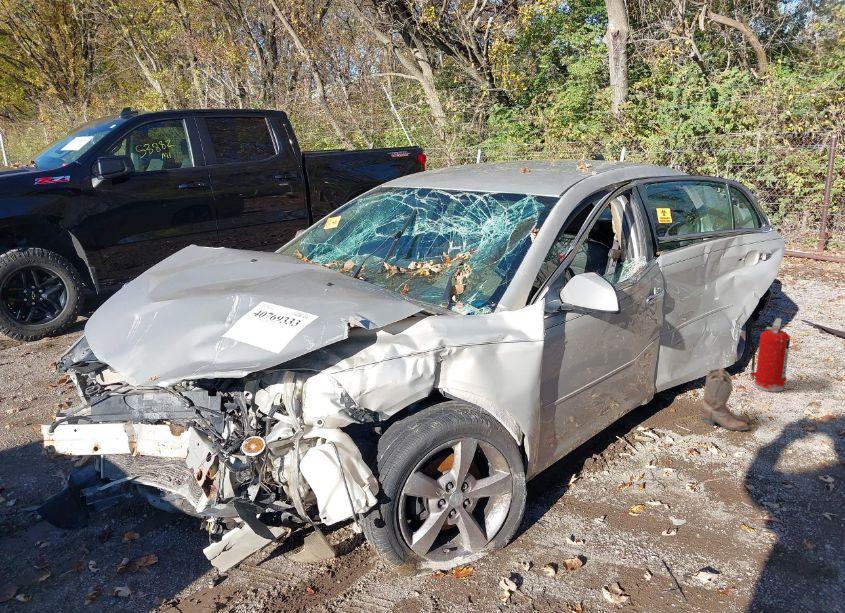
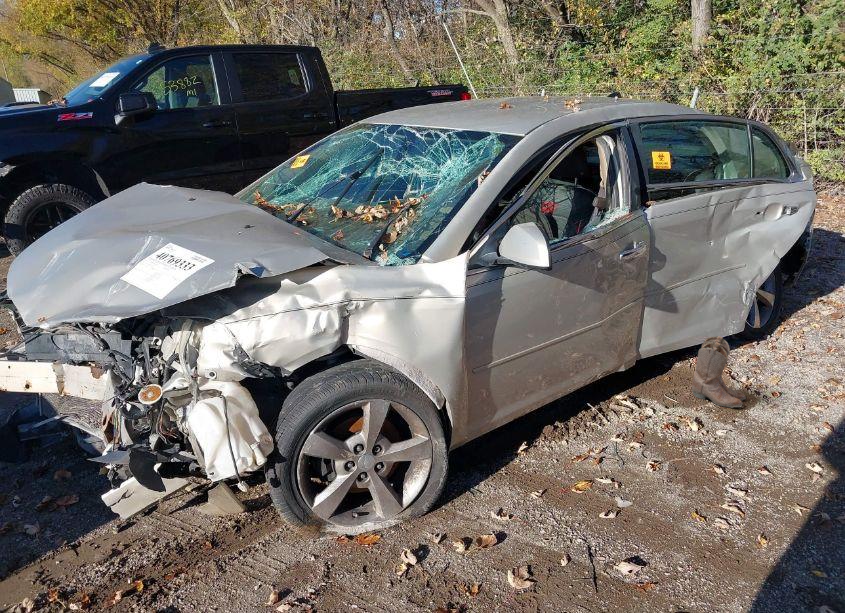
fire extinguisher: present [747,318,790,392] -> none [766,281,814,366]

